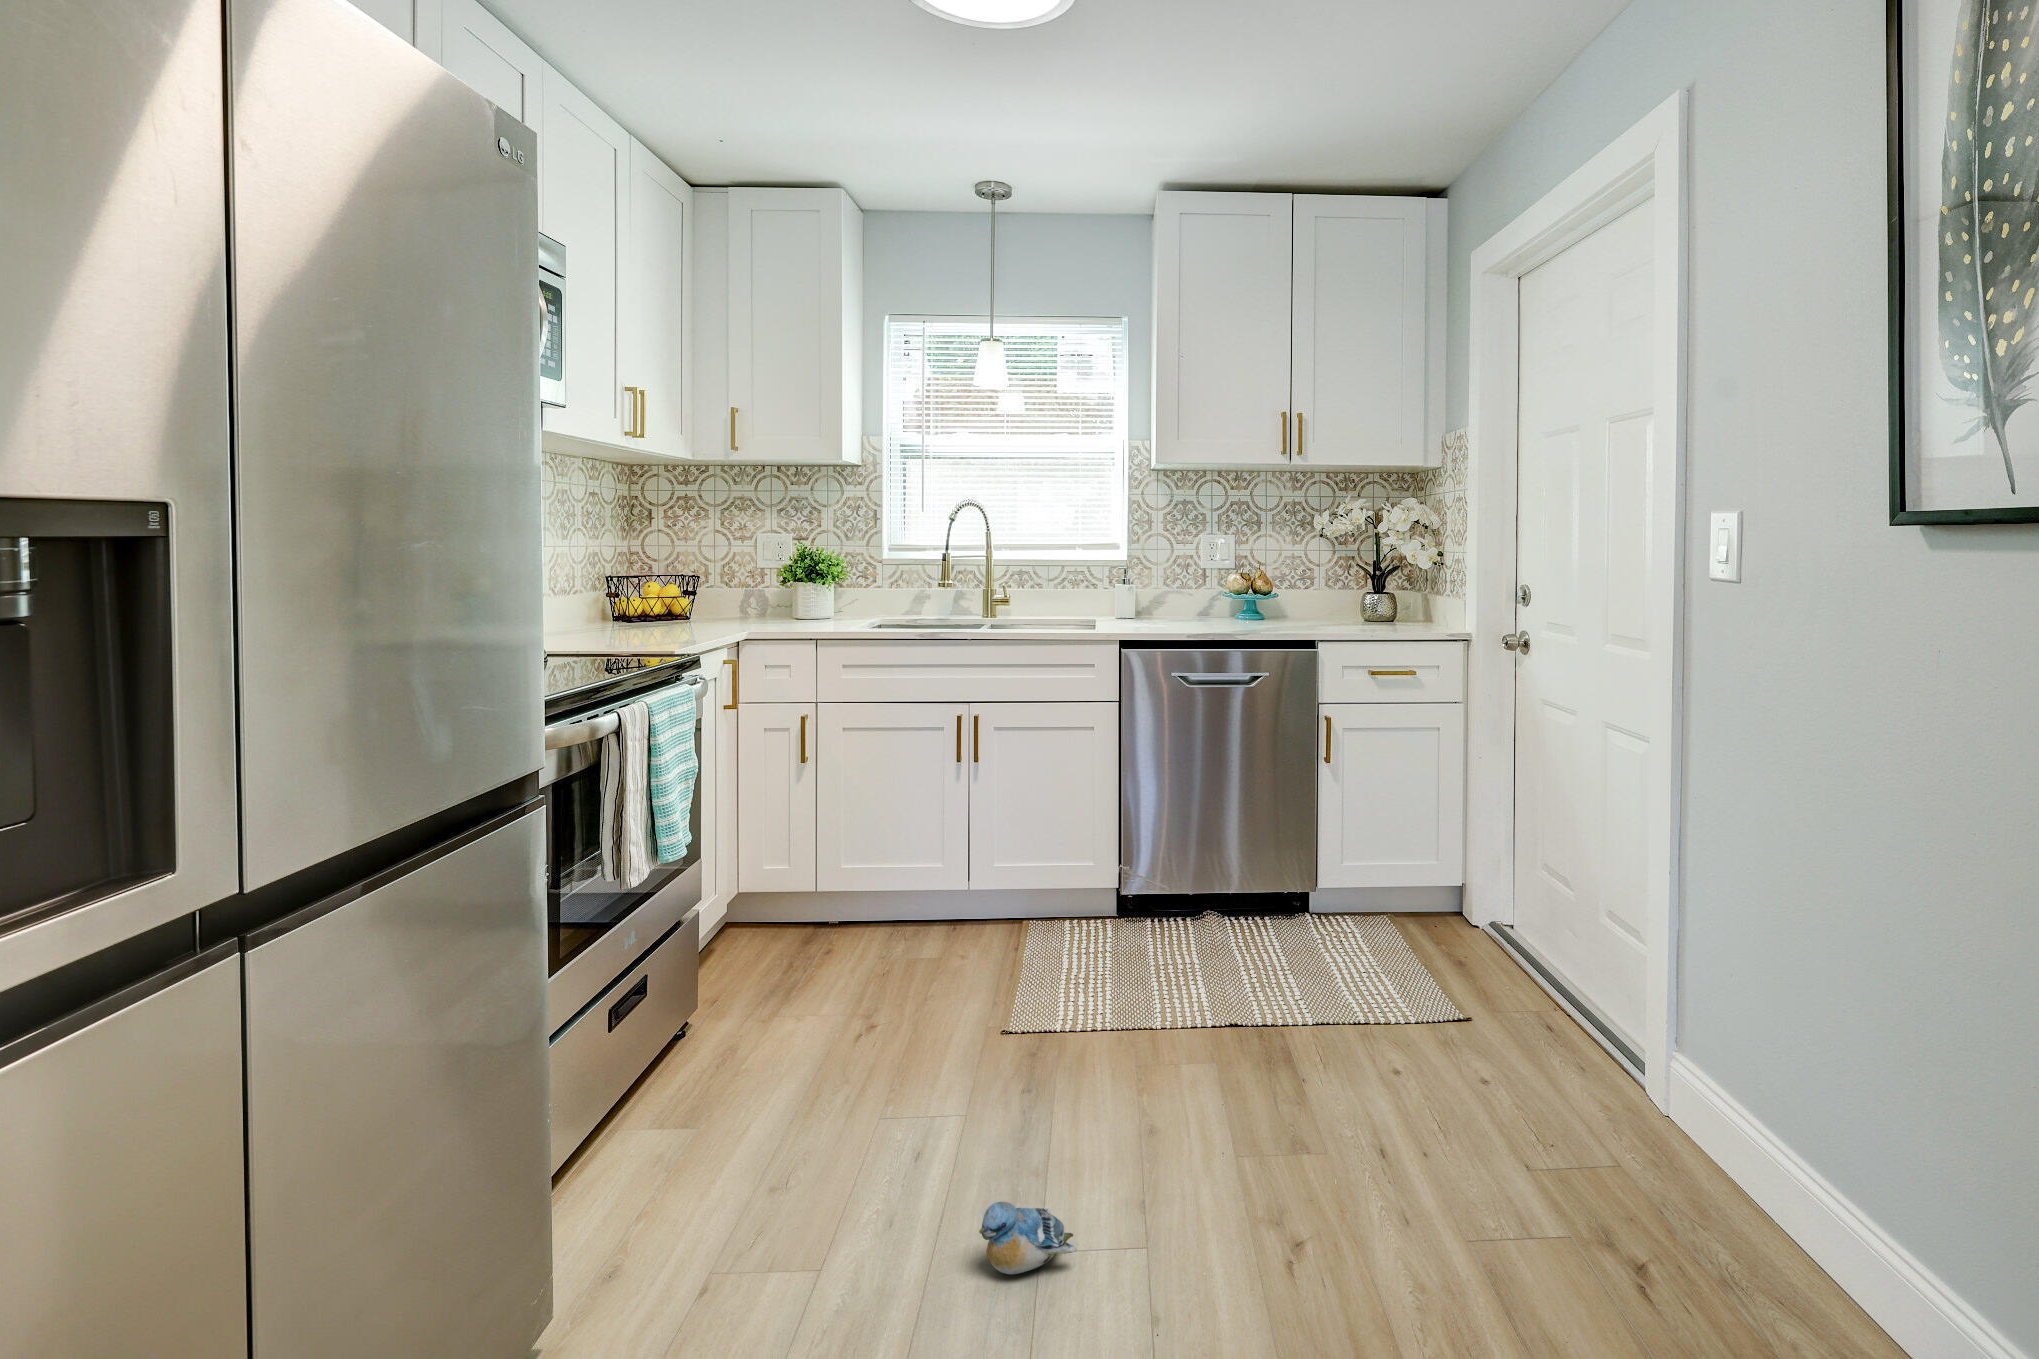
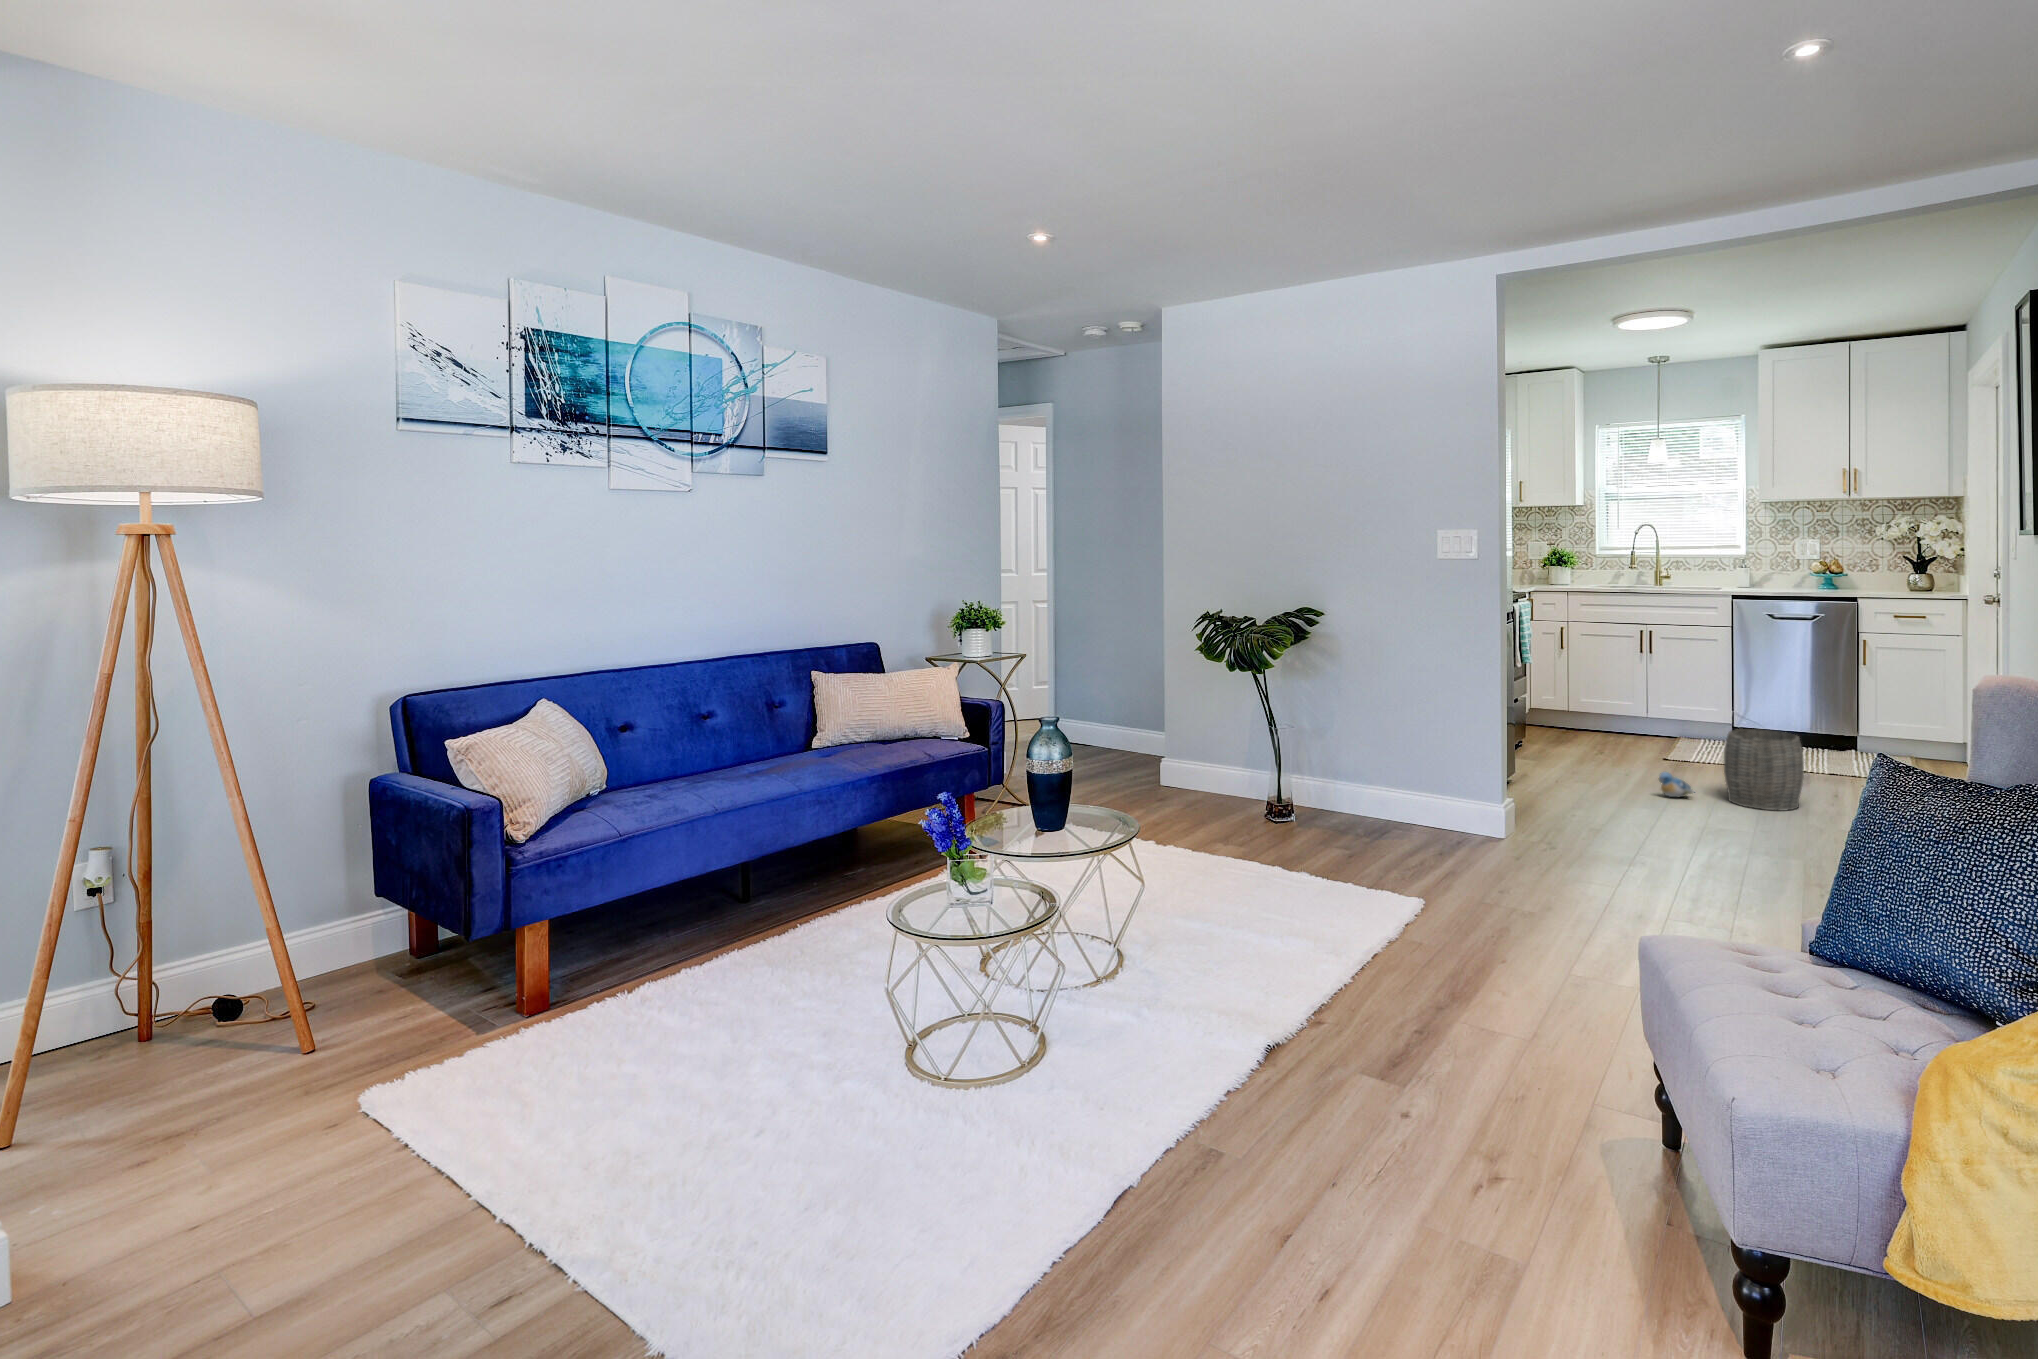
woven basket: none [1142,1015,1324,1285] -> present [1724,729,1804,811]

